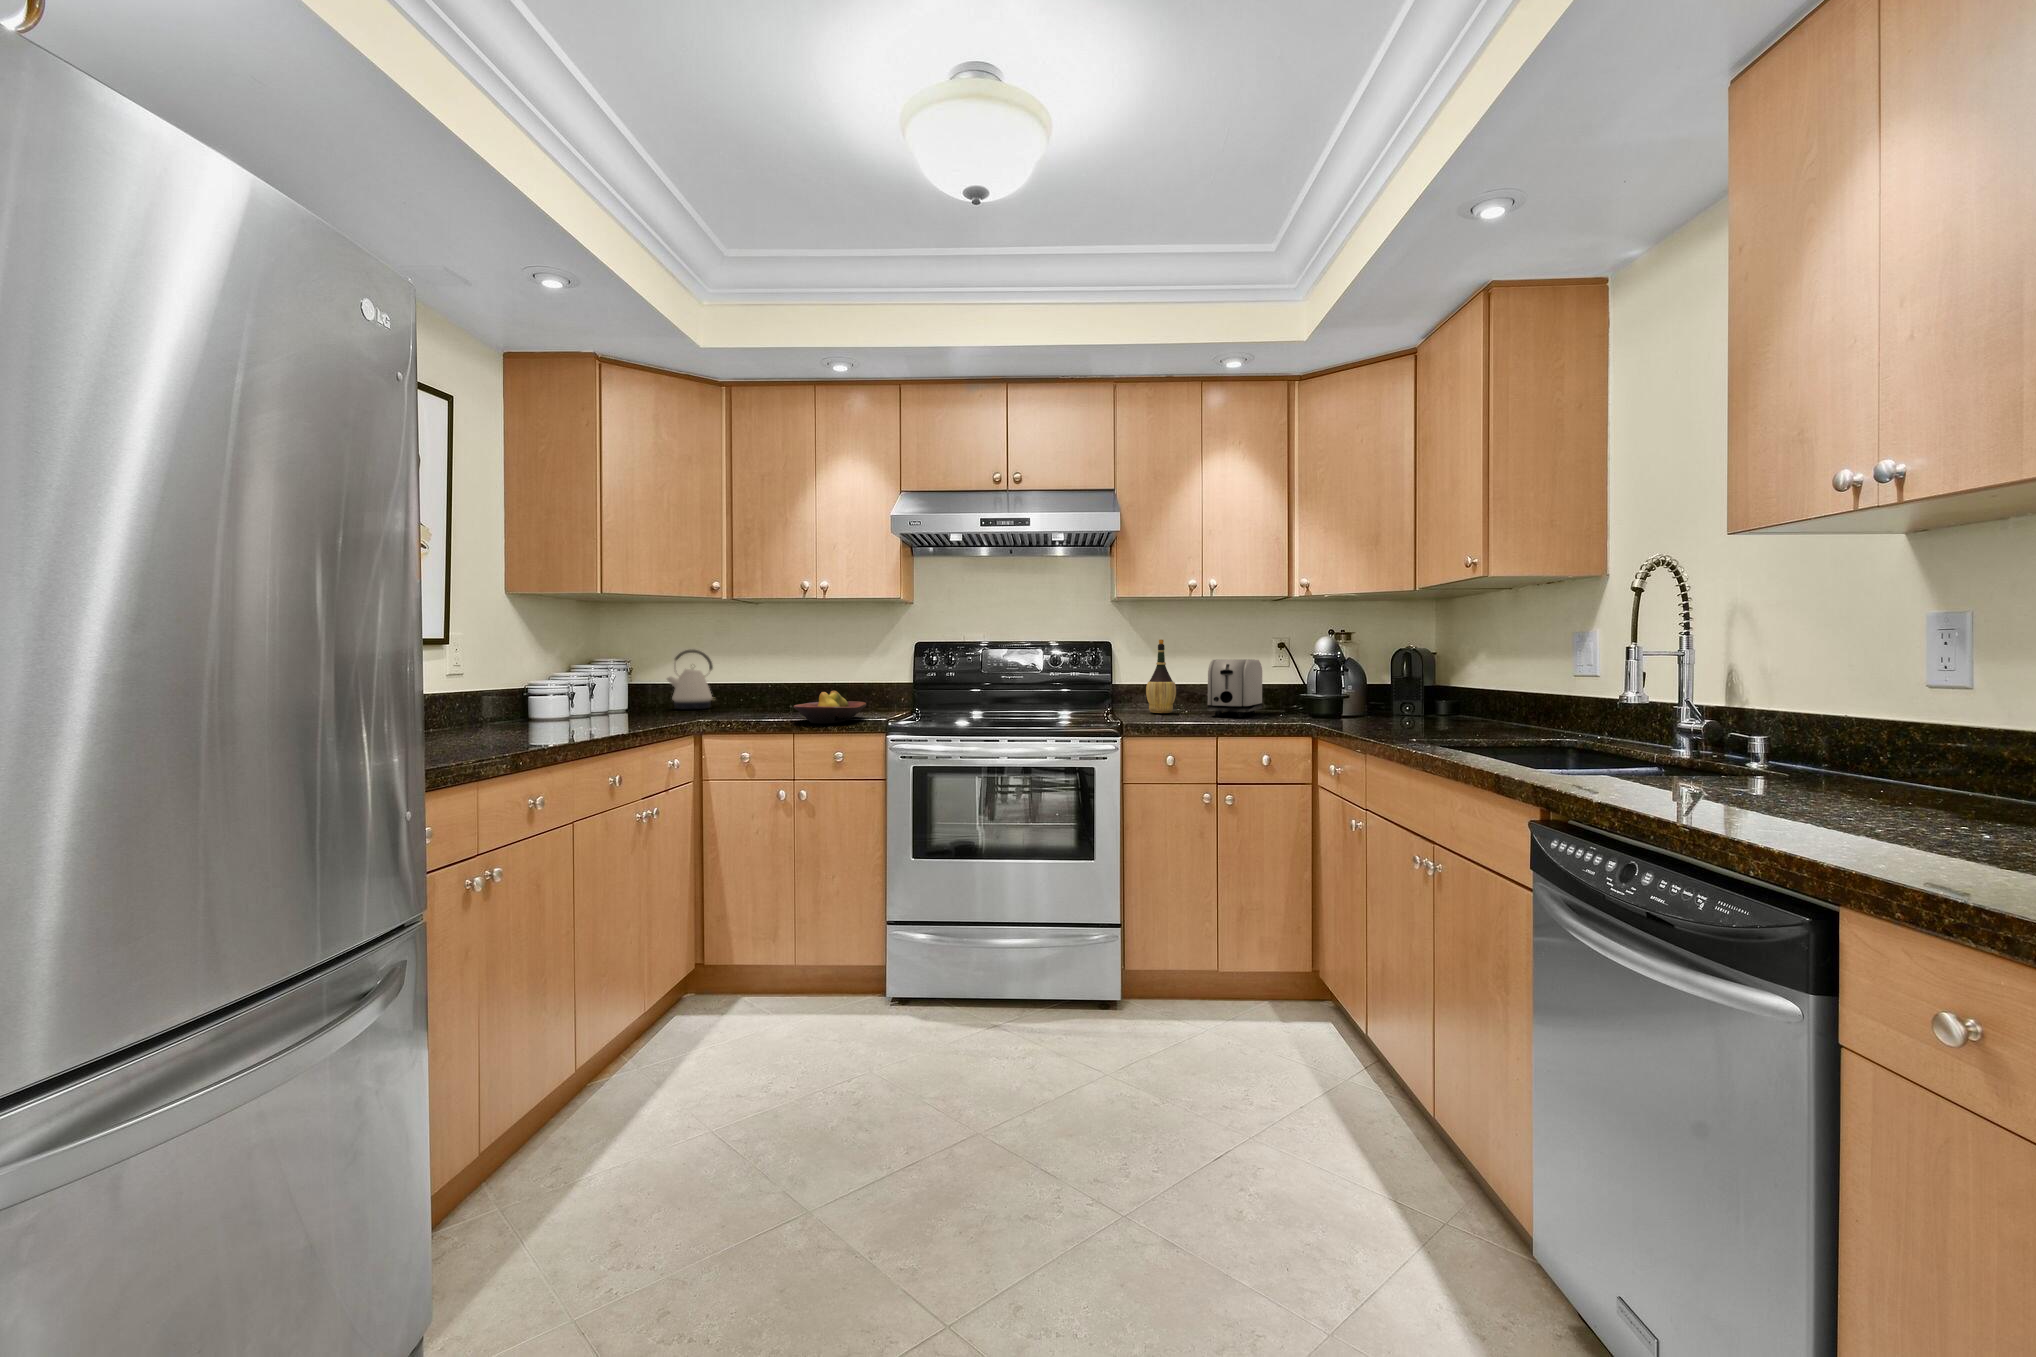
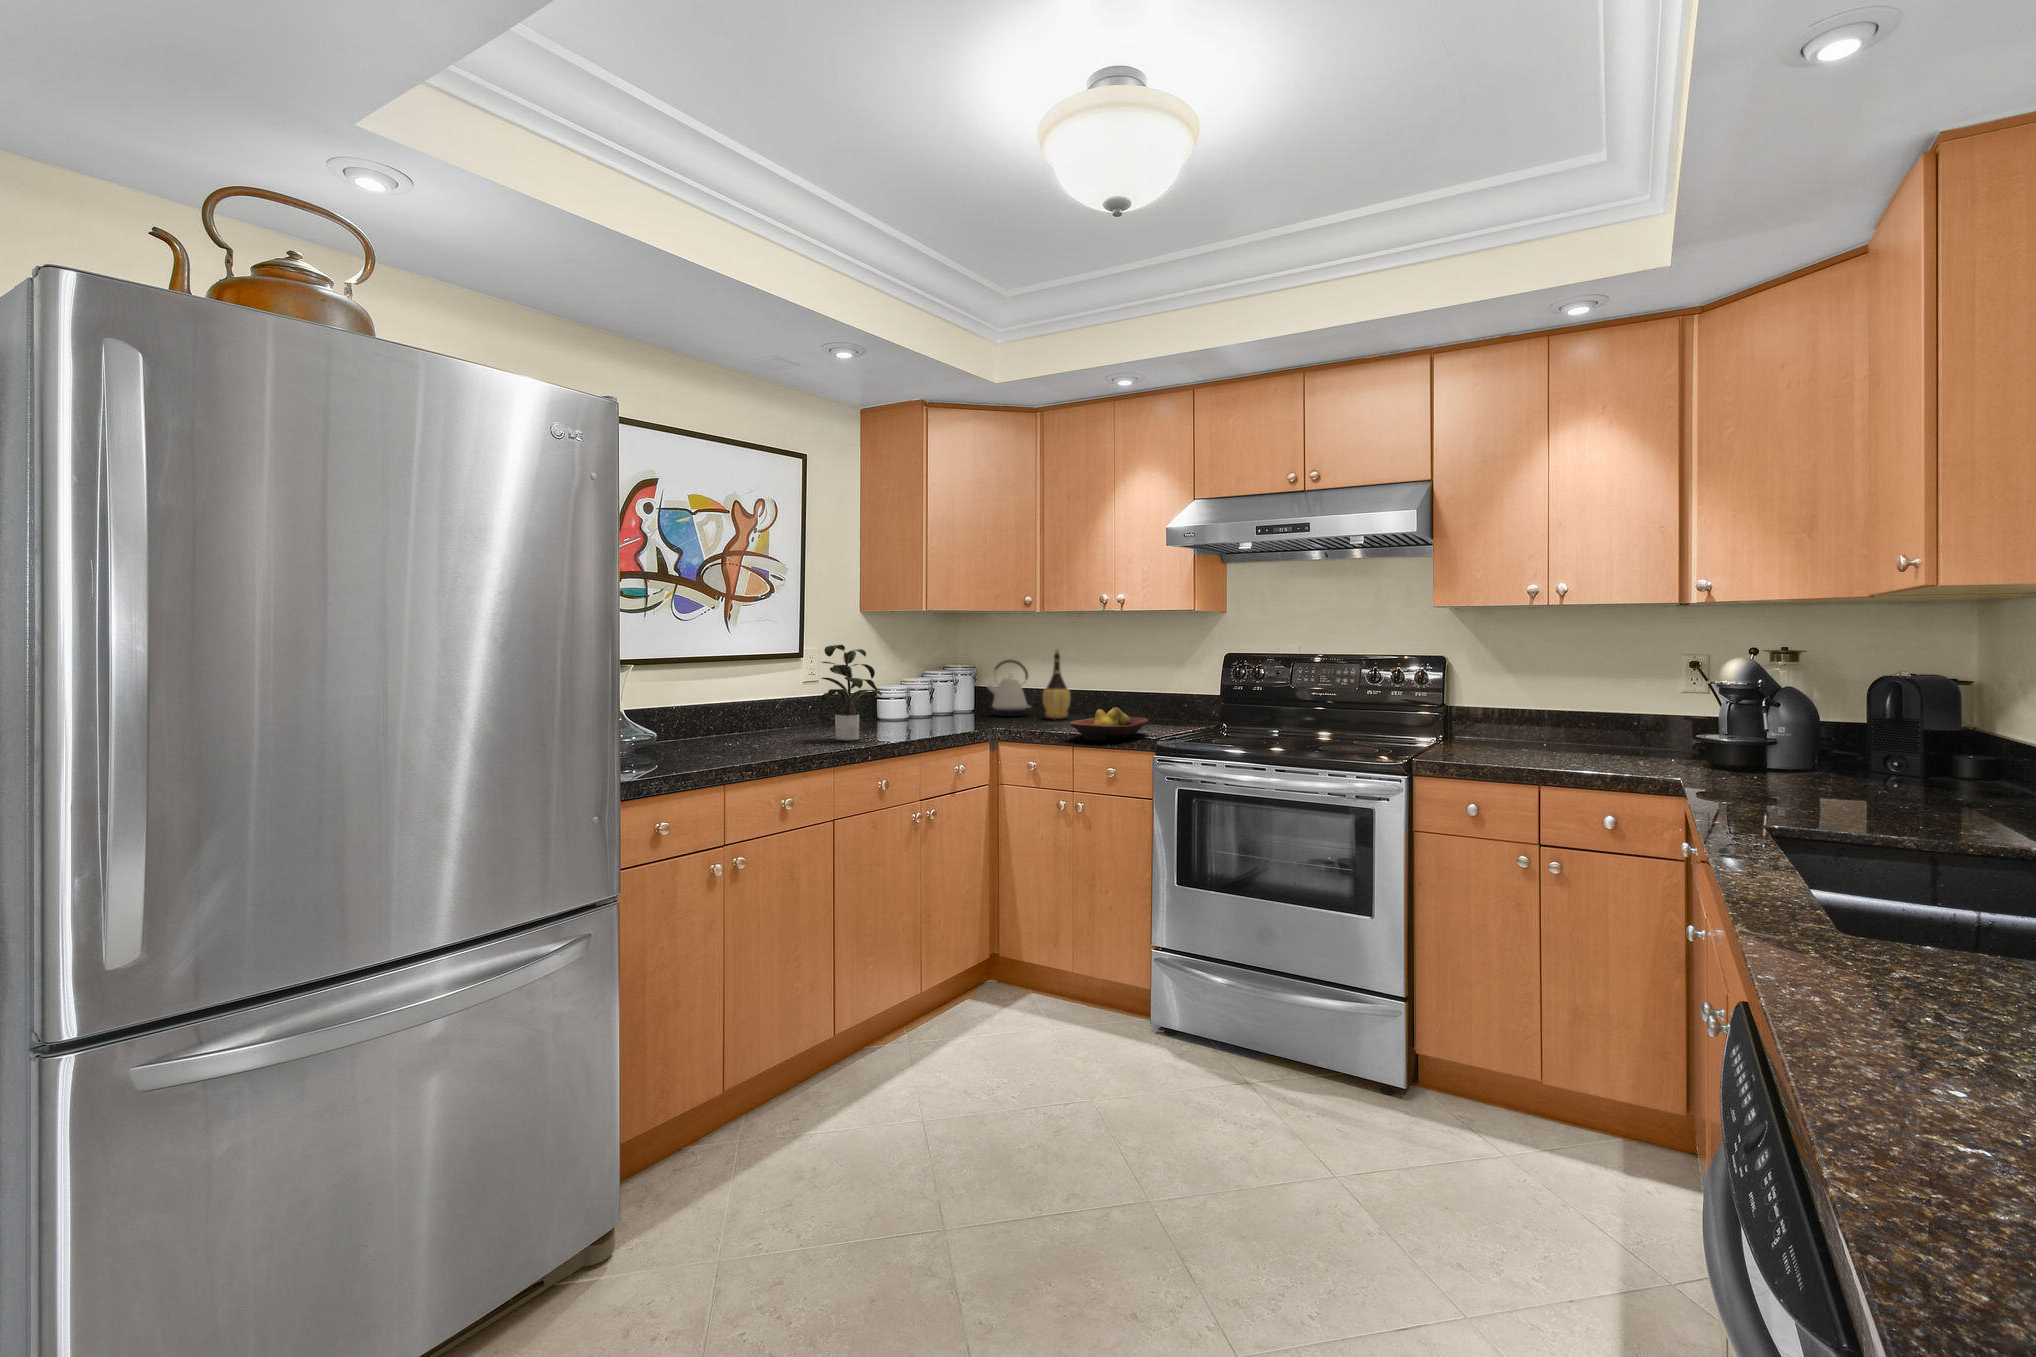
potted plant: none [473,620,593,736] -> present [821,645,882,740]
wine bottle: present [1146,639,1176,713] -> present [1043,650,1070,719]
toaster: present [1207,659,1262,717] -> none [1554,683,1649,759]

